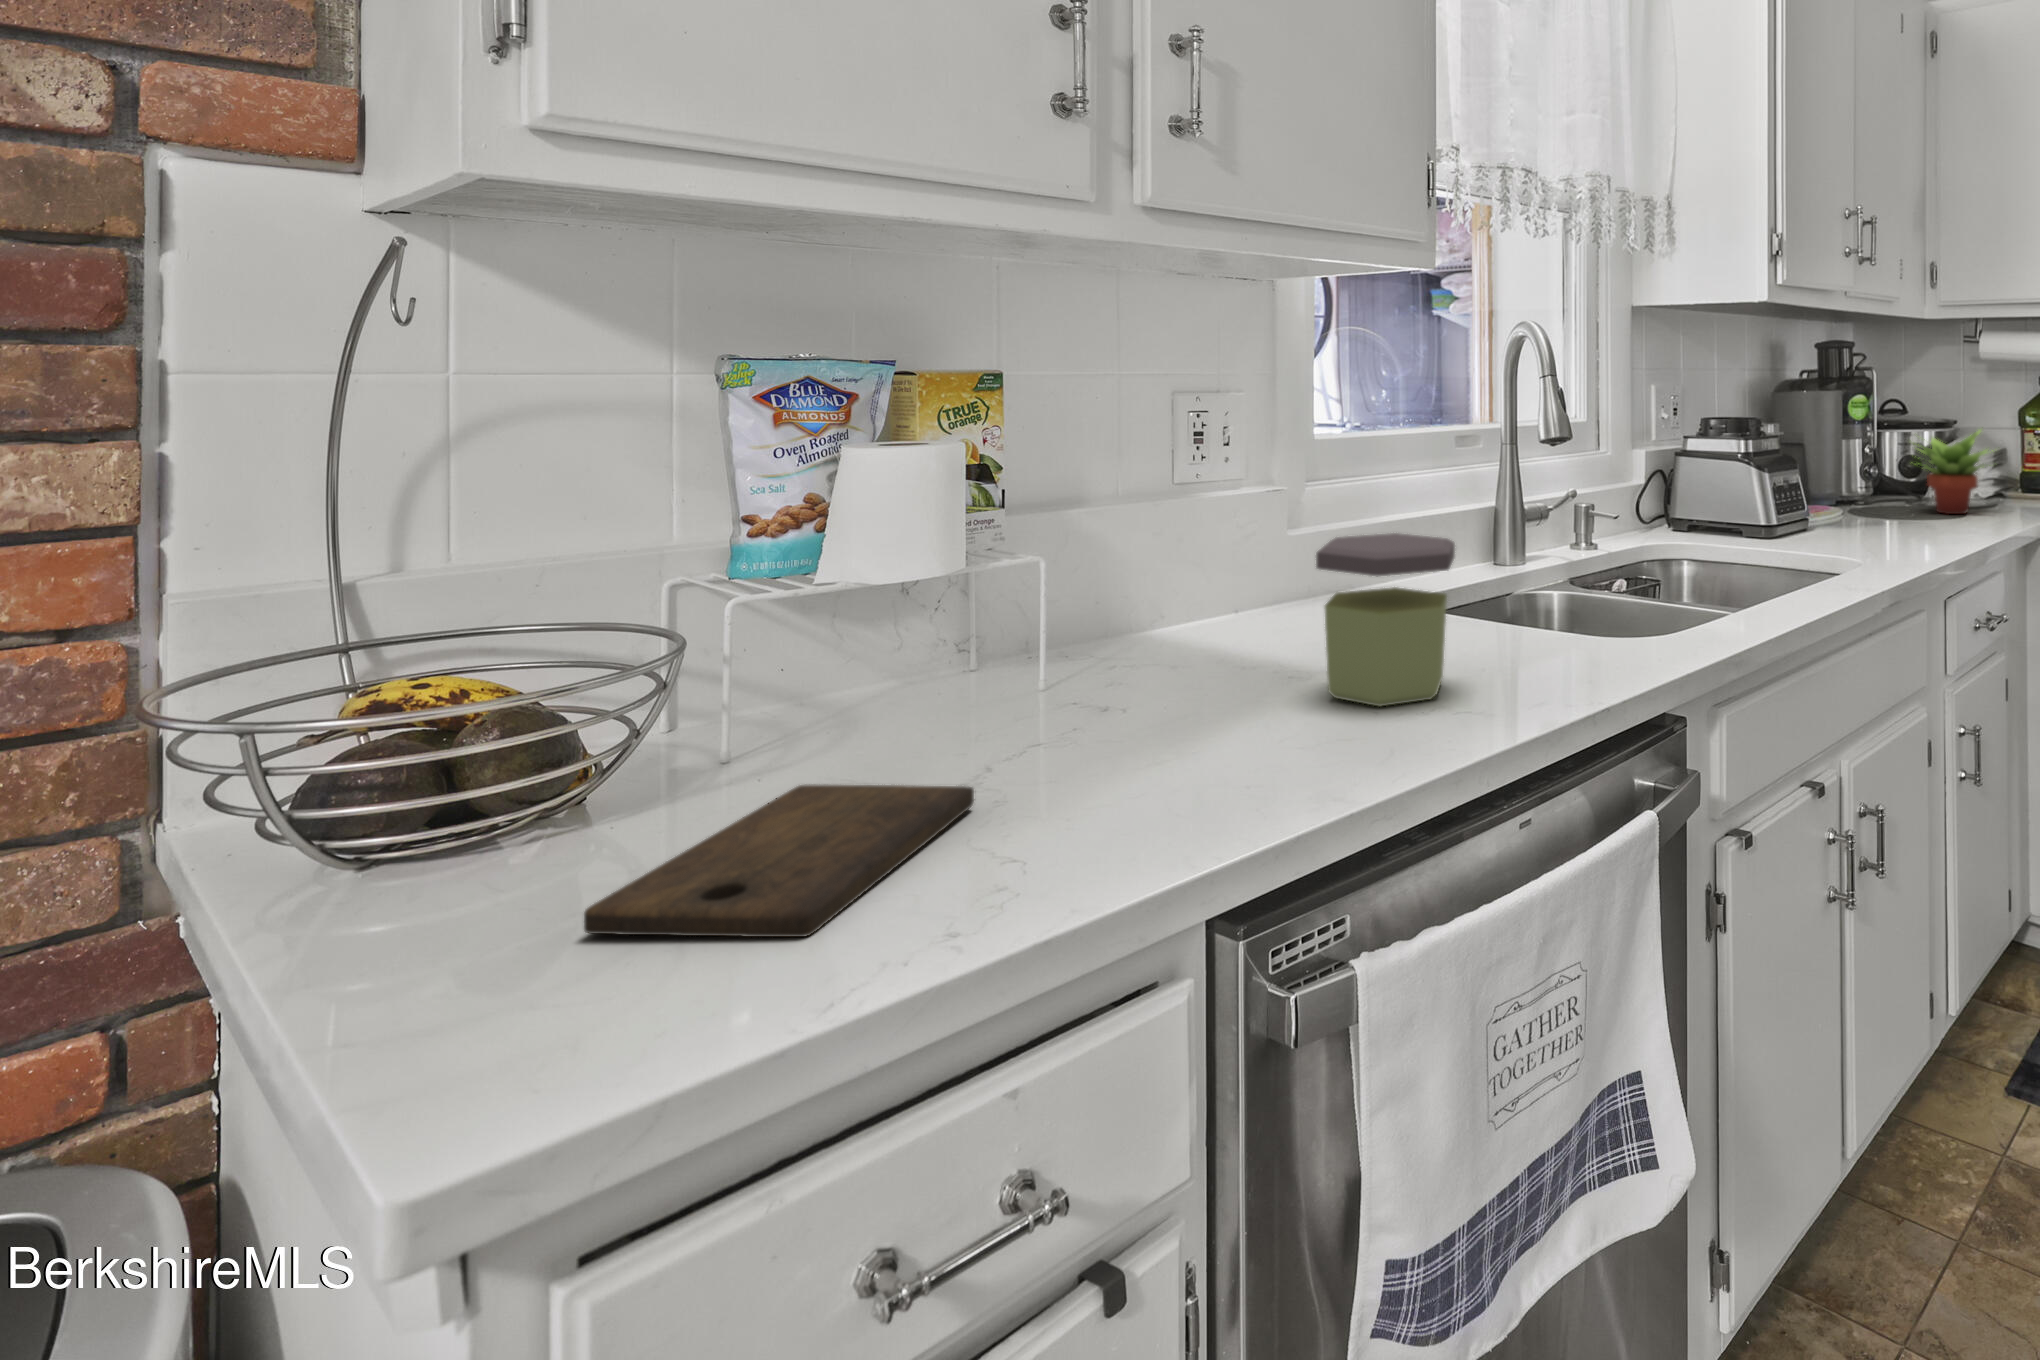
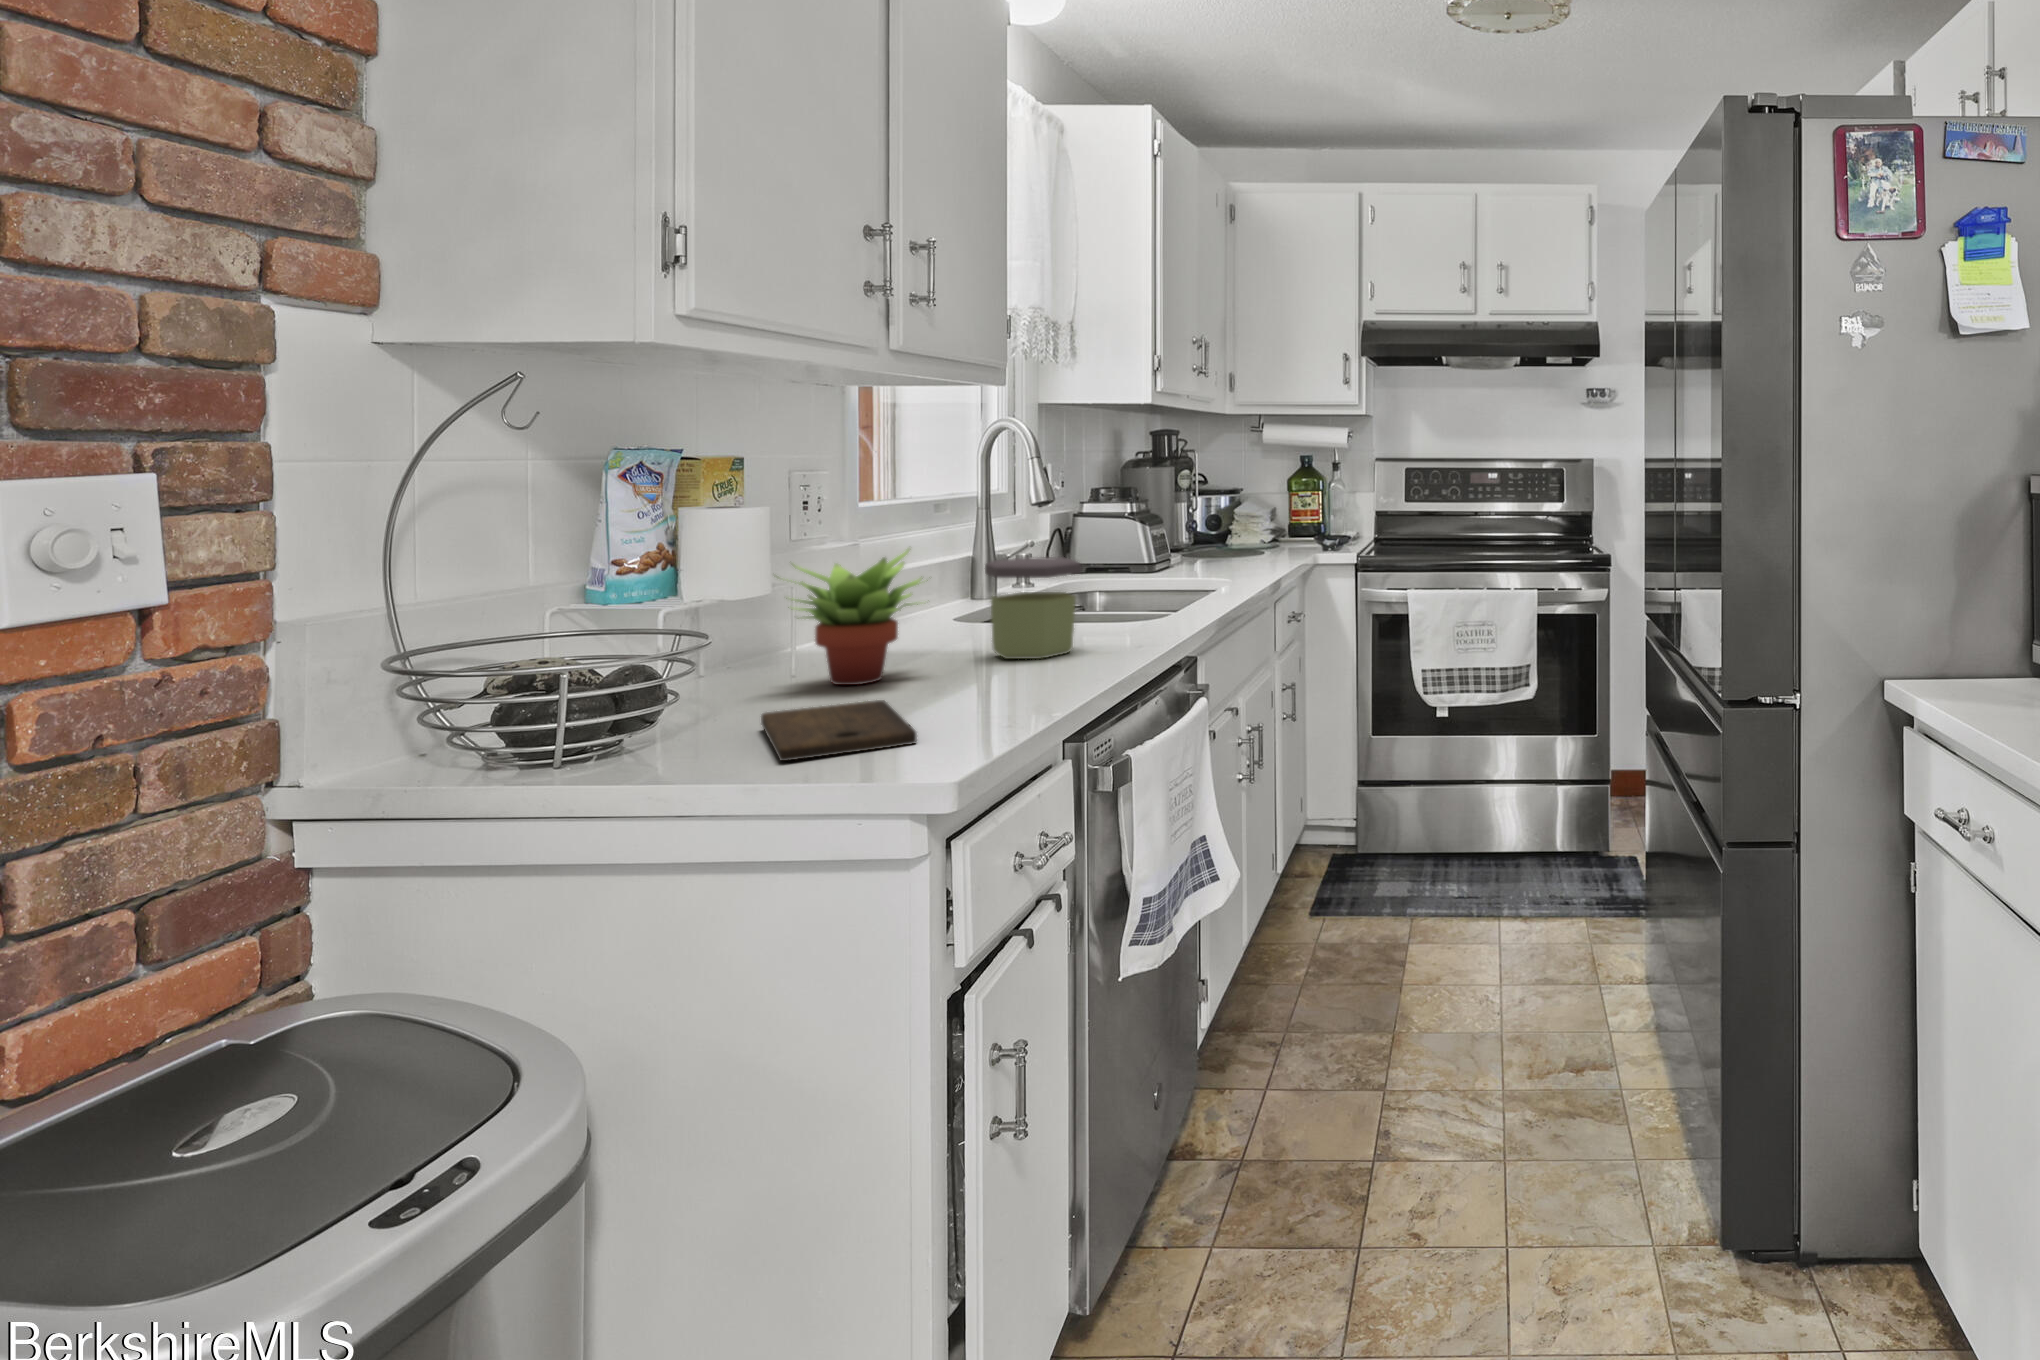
succulent plant: present [1915,429,1993,514] -> present [788,549,928,685]

